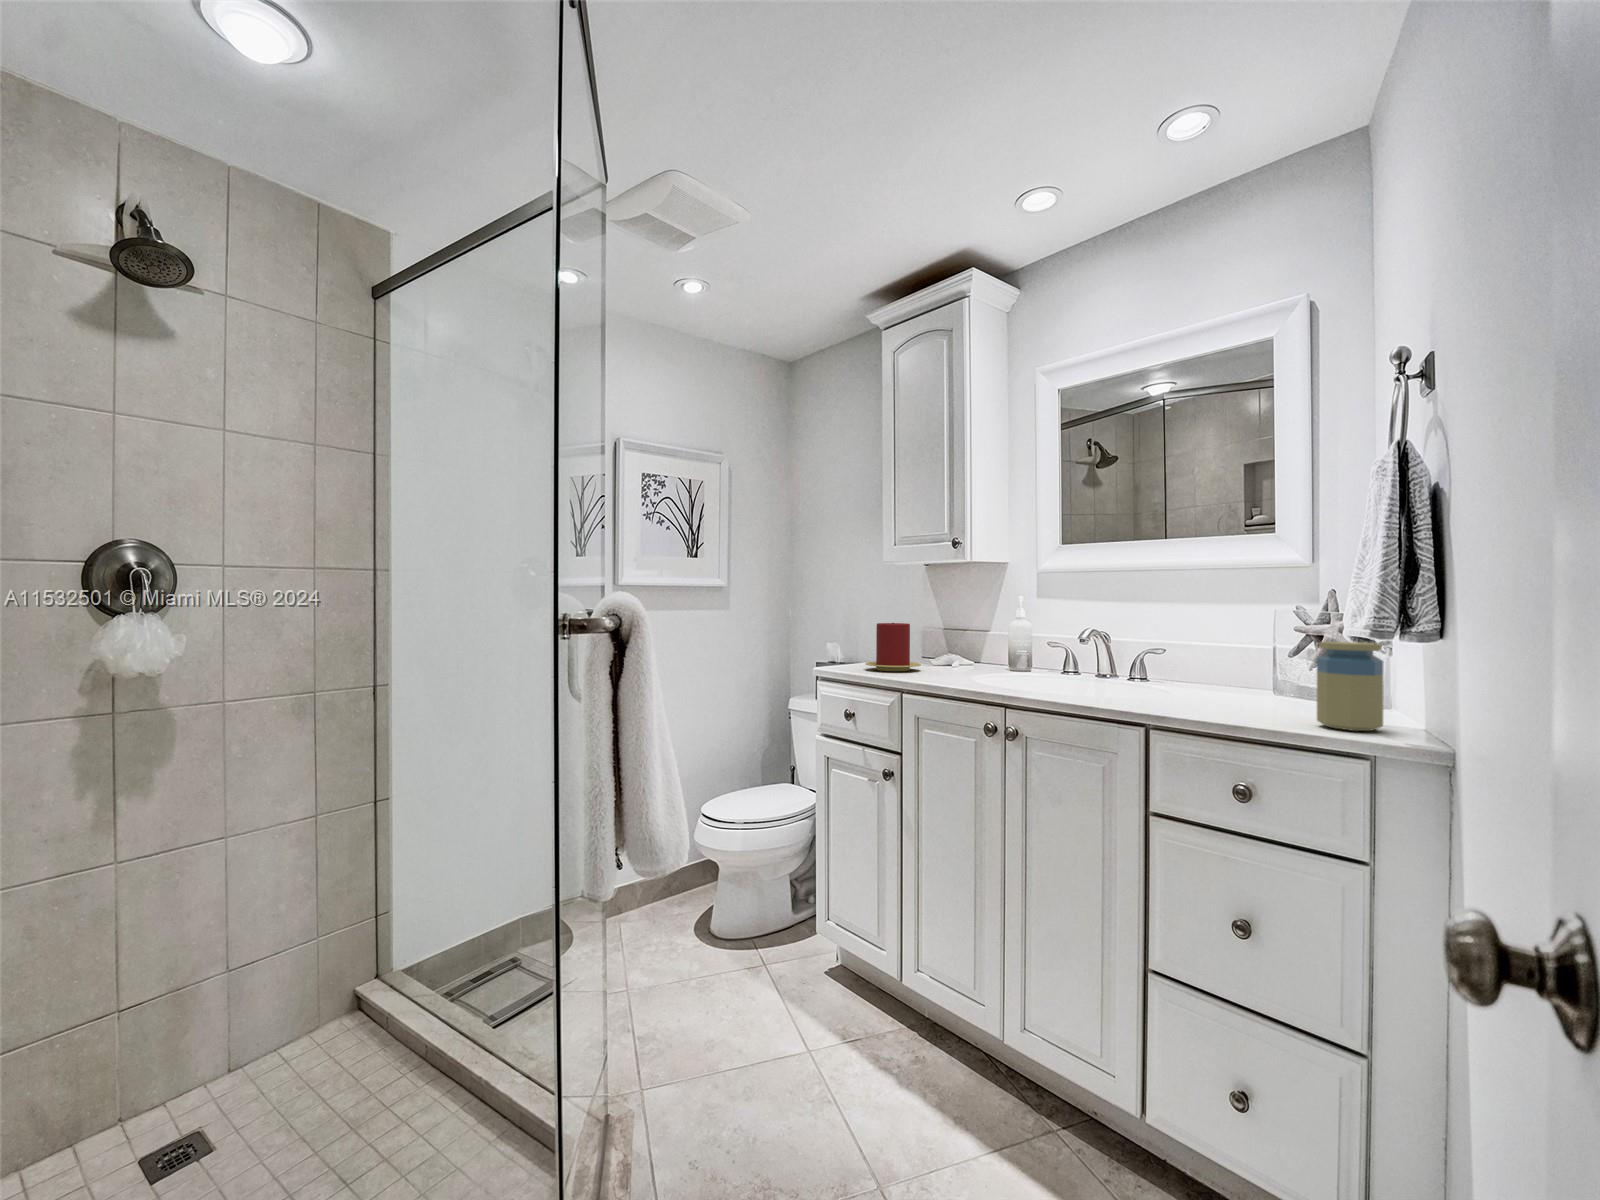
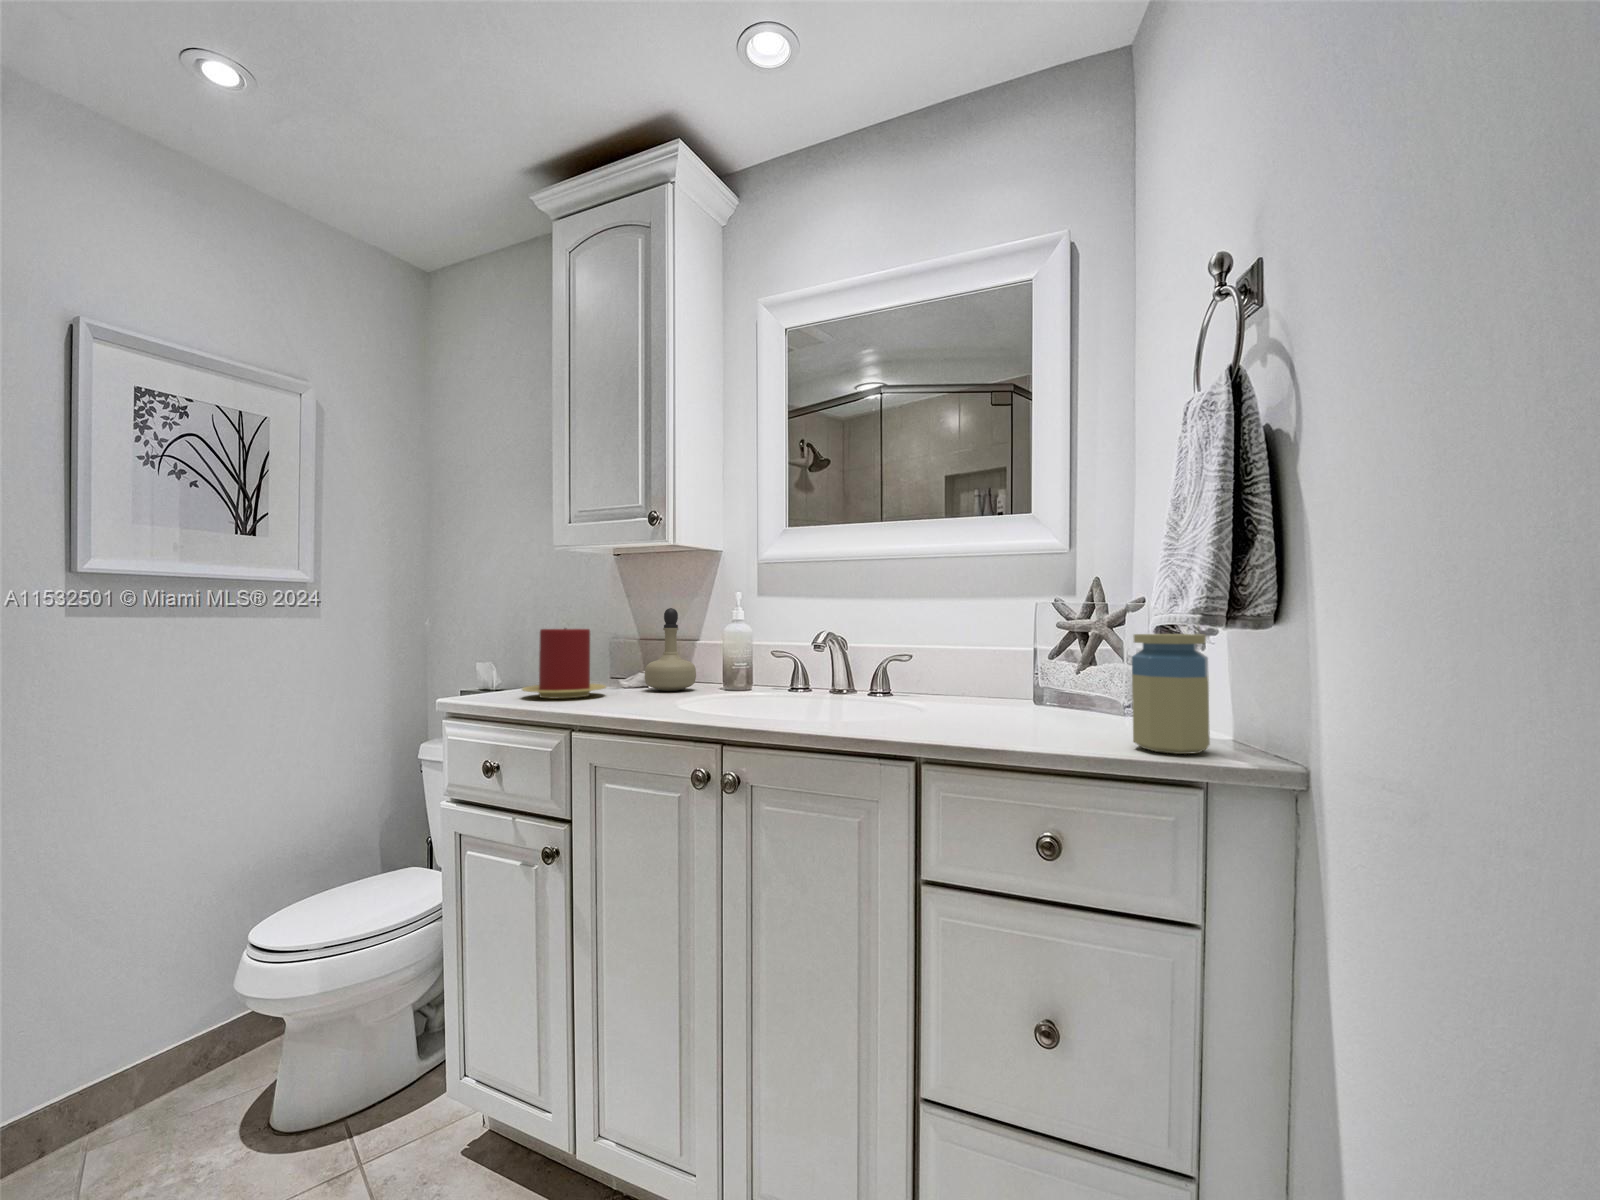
perfume bottle: none [947,609,986,670] -> present [645,608,696,691]

